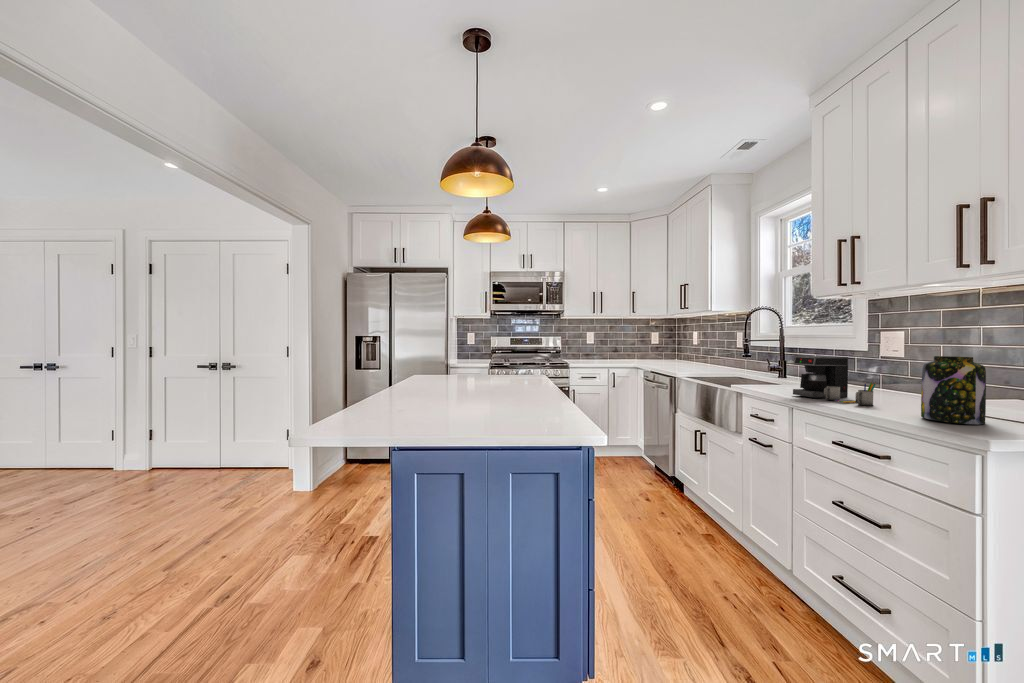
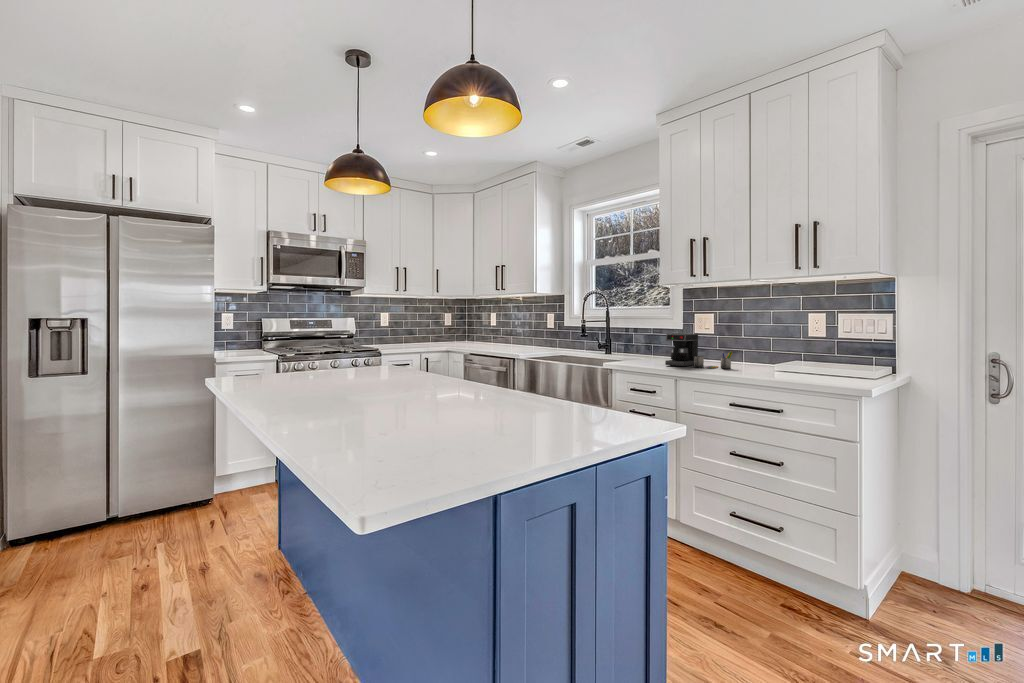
jar: present [921,356,986,424] -> none [776,331,813,375]

